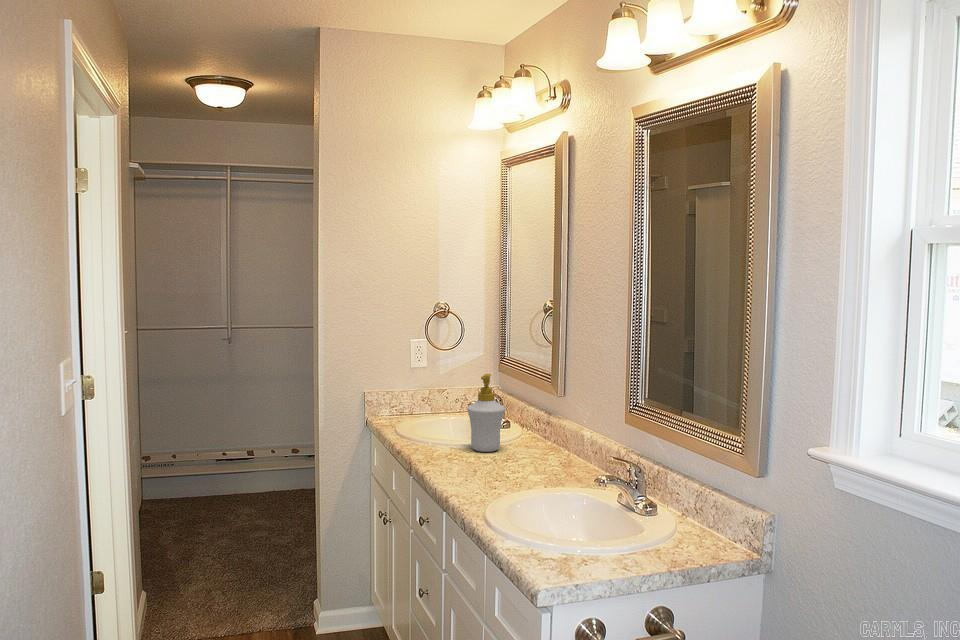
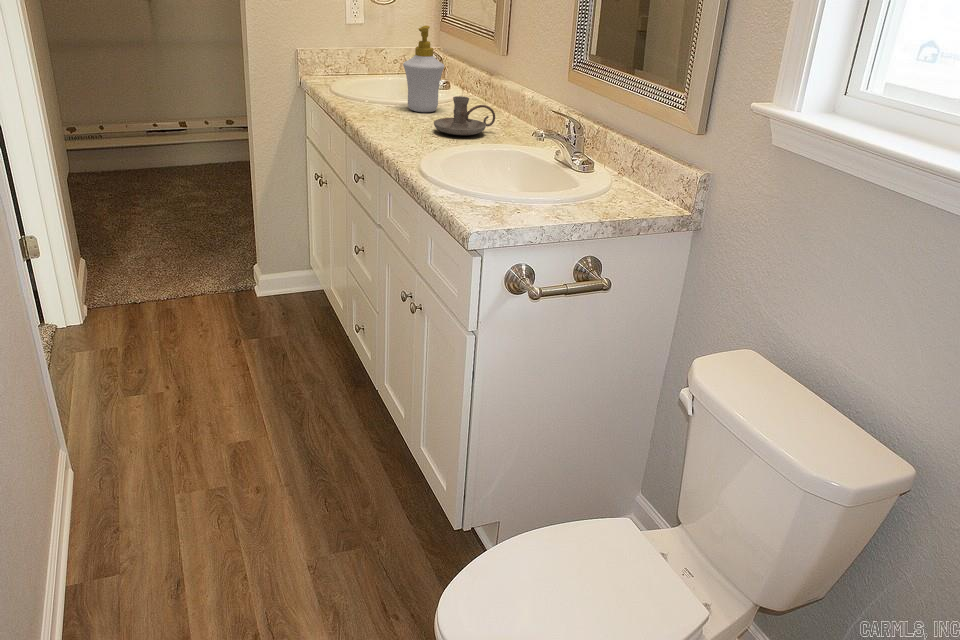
candle holder: none [497,440,556,477] -> present [434,96,495,135]

